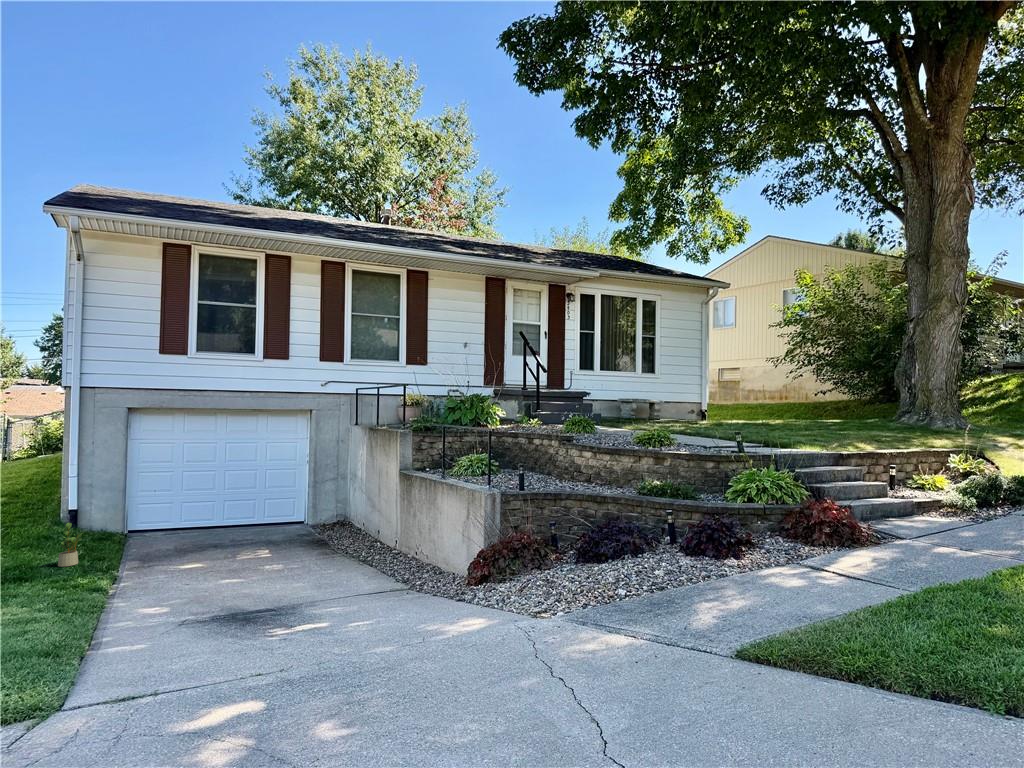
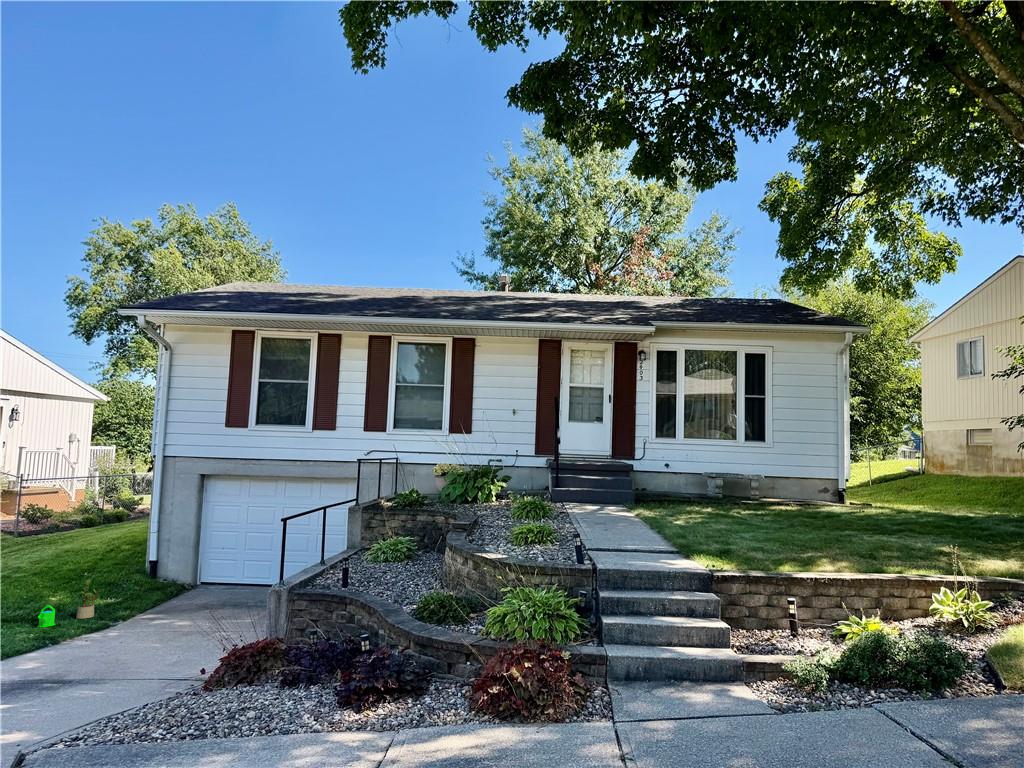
watering can: none [29,552,52,577] -> present [37,605,55,627]

